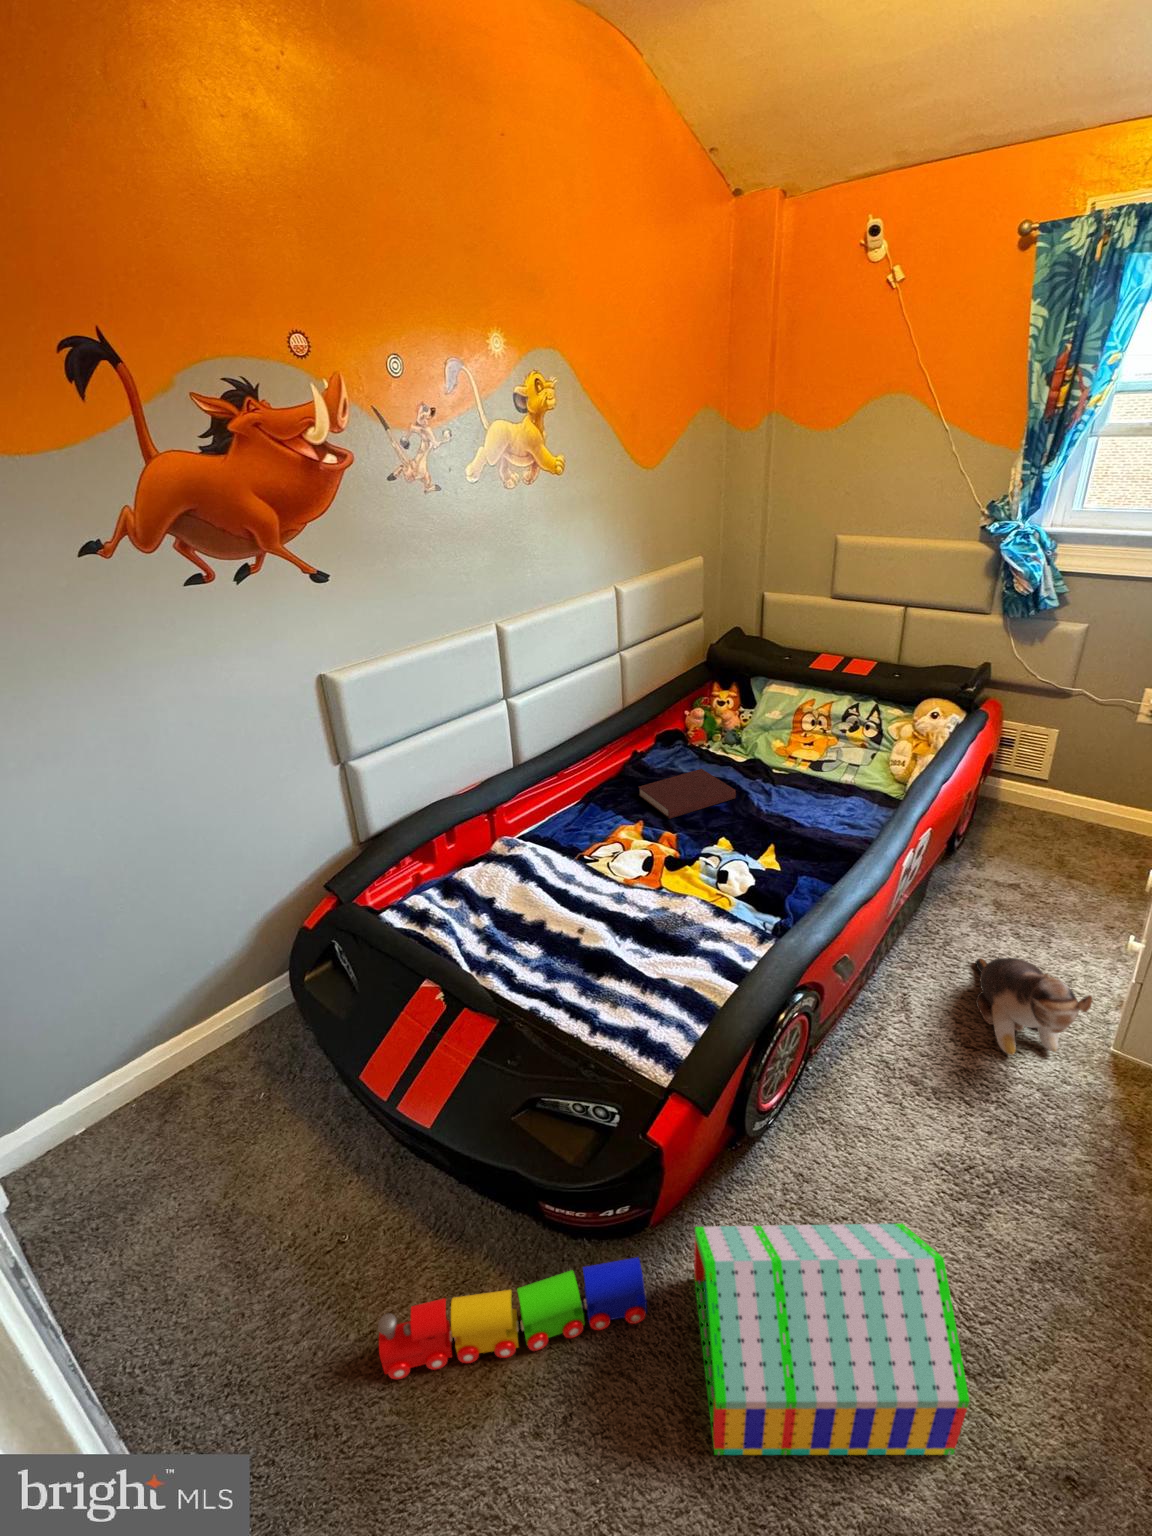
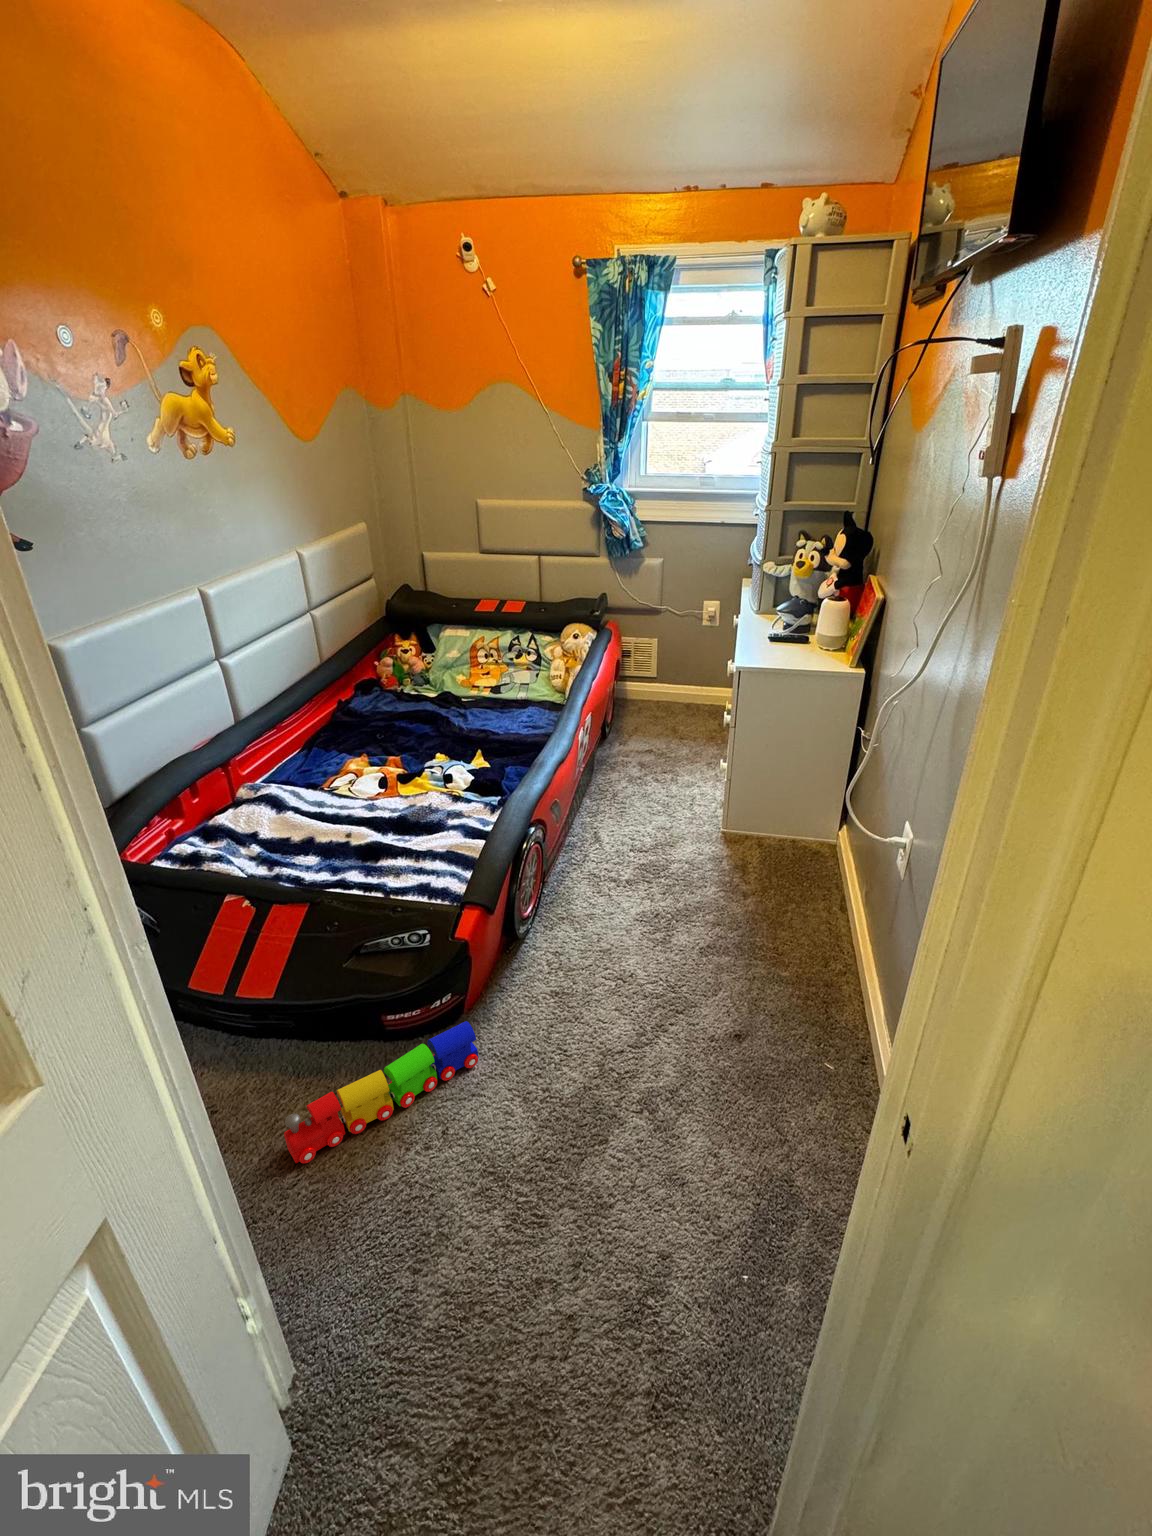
notebook: present [638,769,736,819] -> none [353,705,439,747]
plush toy: present [975,958,1092,1055] -> none [636,787,707,852]
toy house: present [694,1224,969,1455] -> none [500,936,680,1107]

